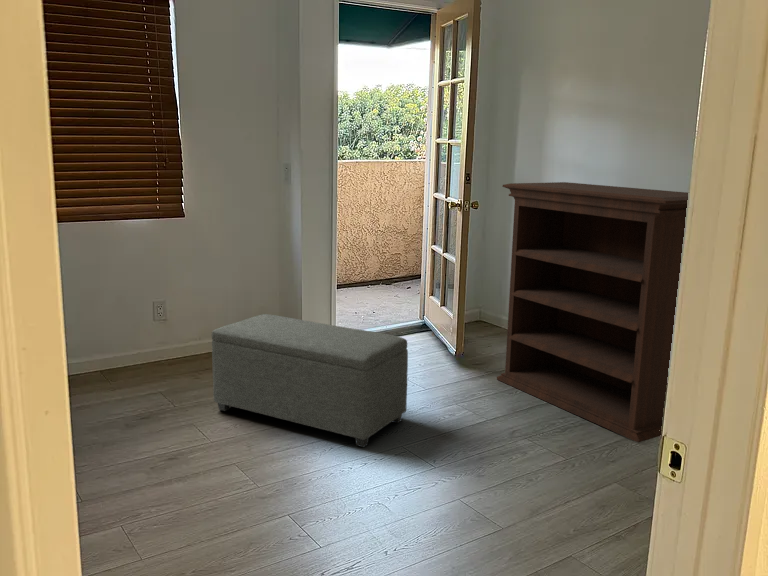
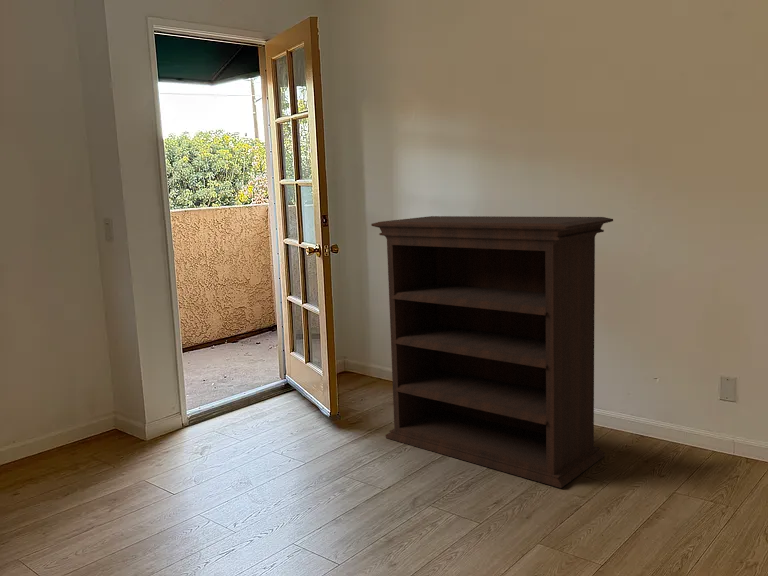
ottoman: present [212,314,408,447] -> none [41,405,303,557]

